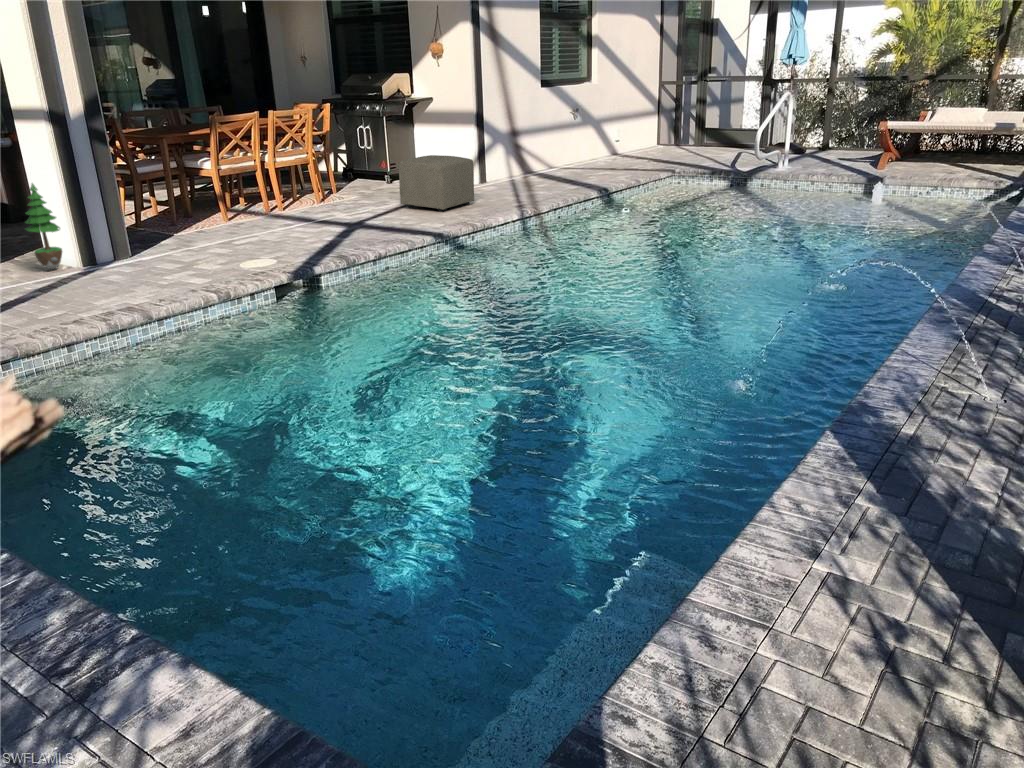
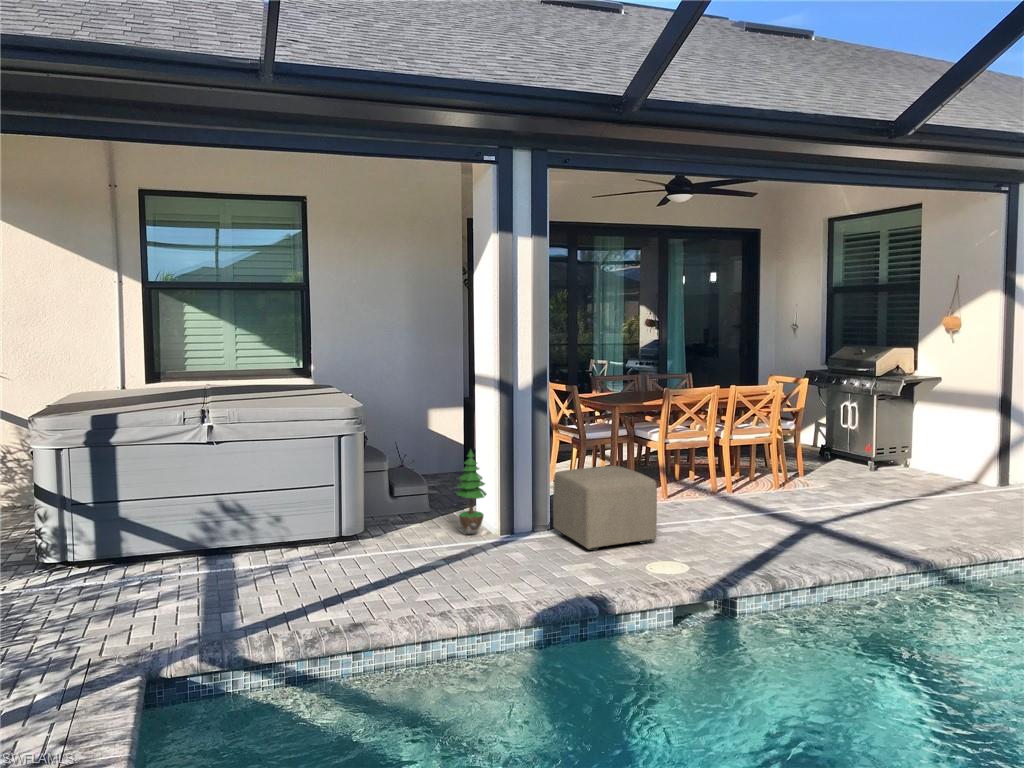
ottoman: present [399,155,474,212] -> present [553,466,657,551]

